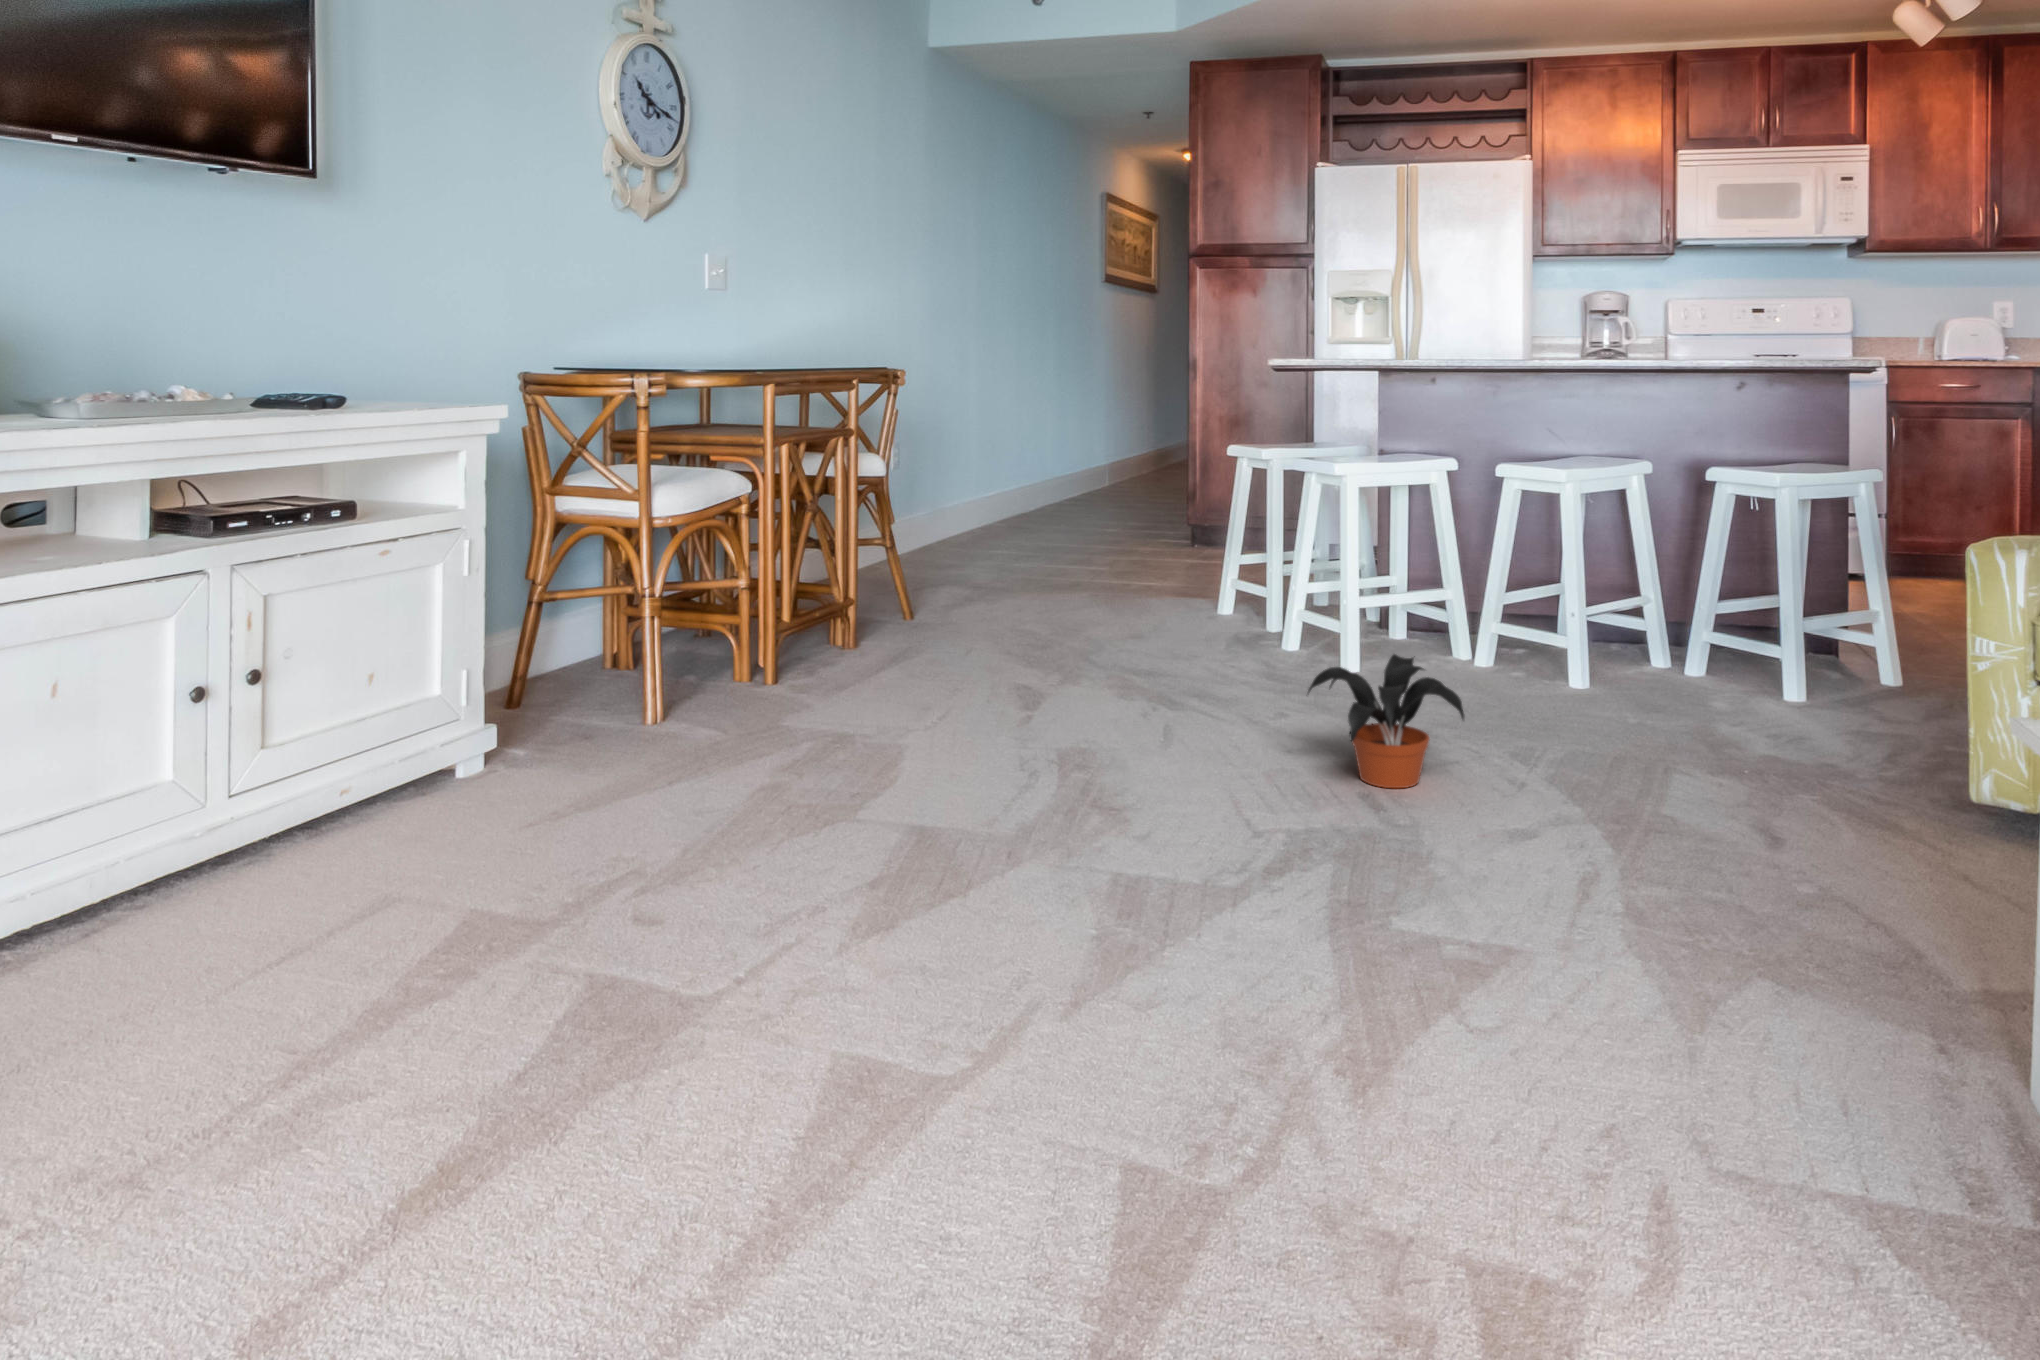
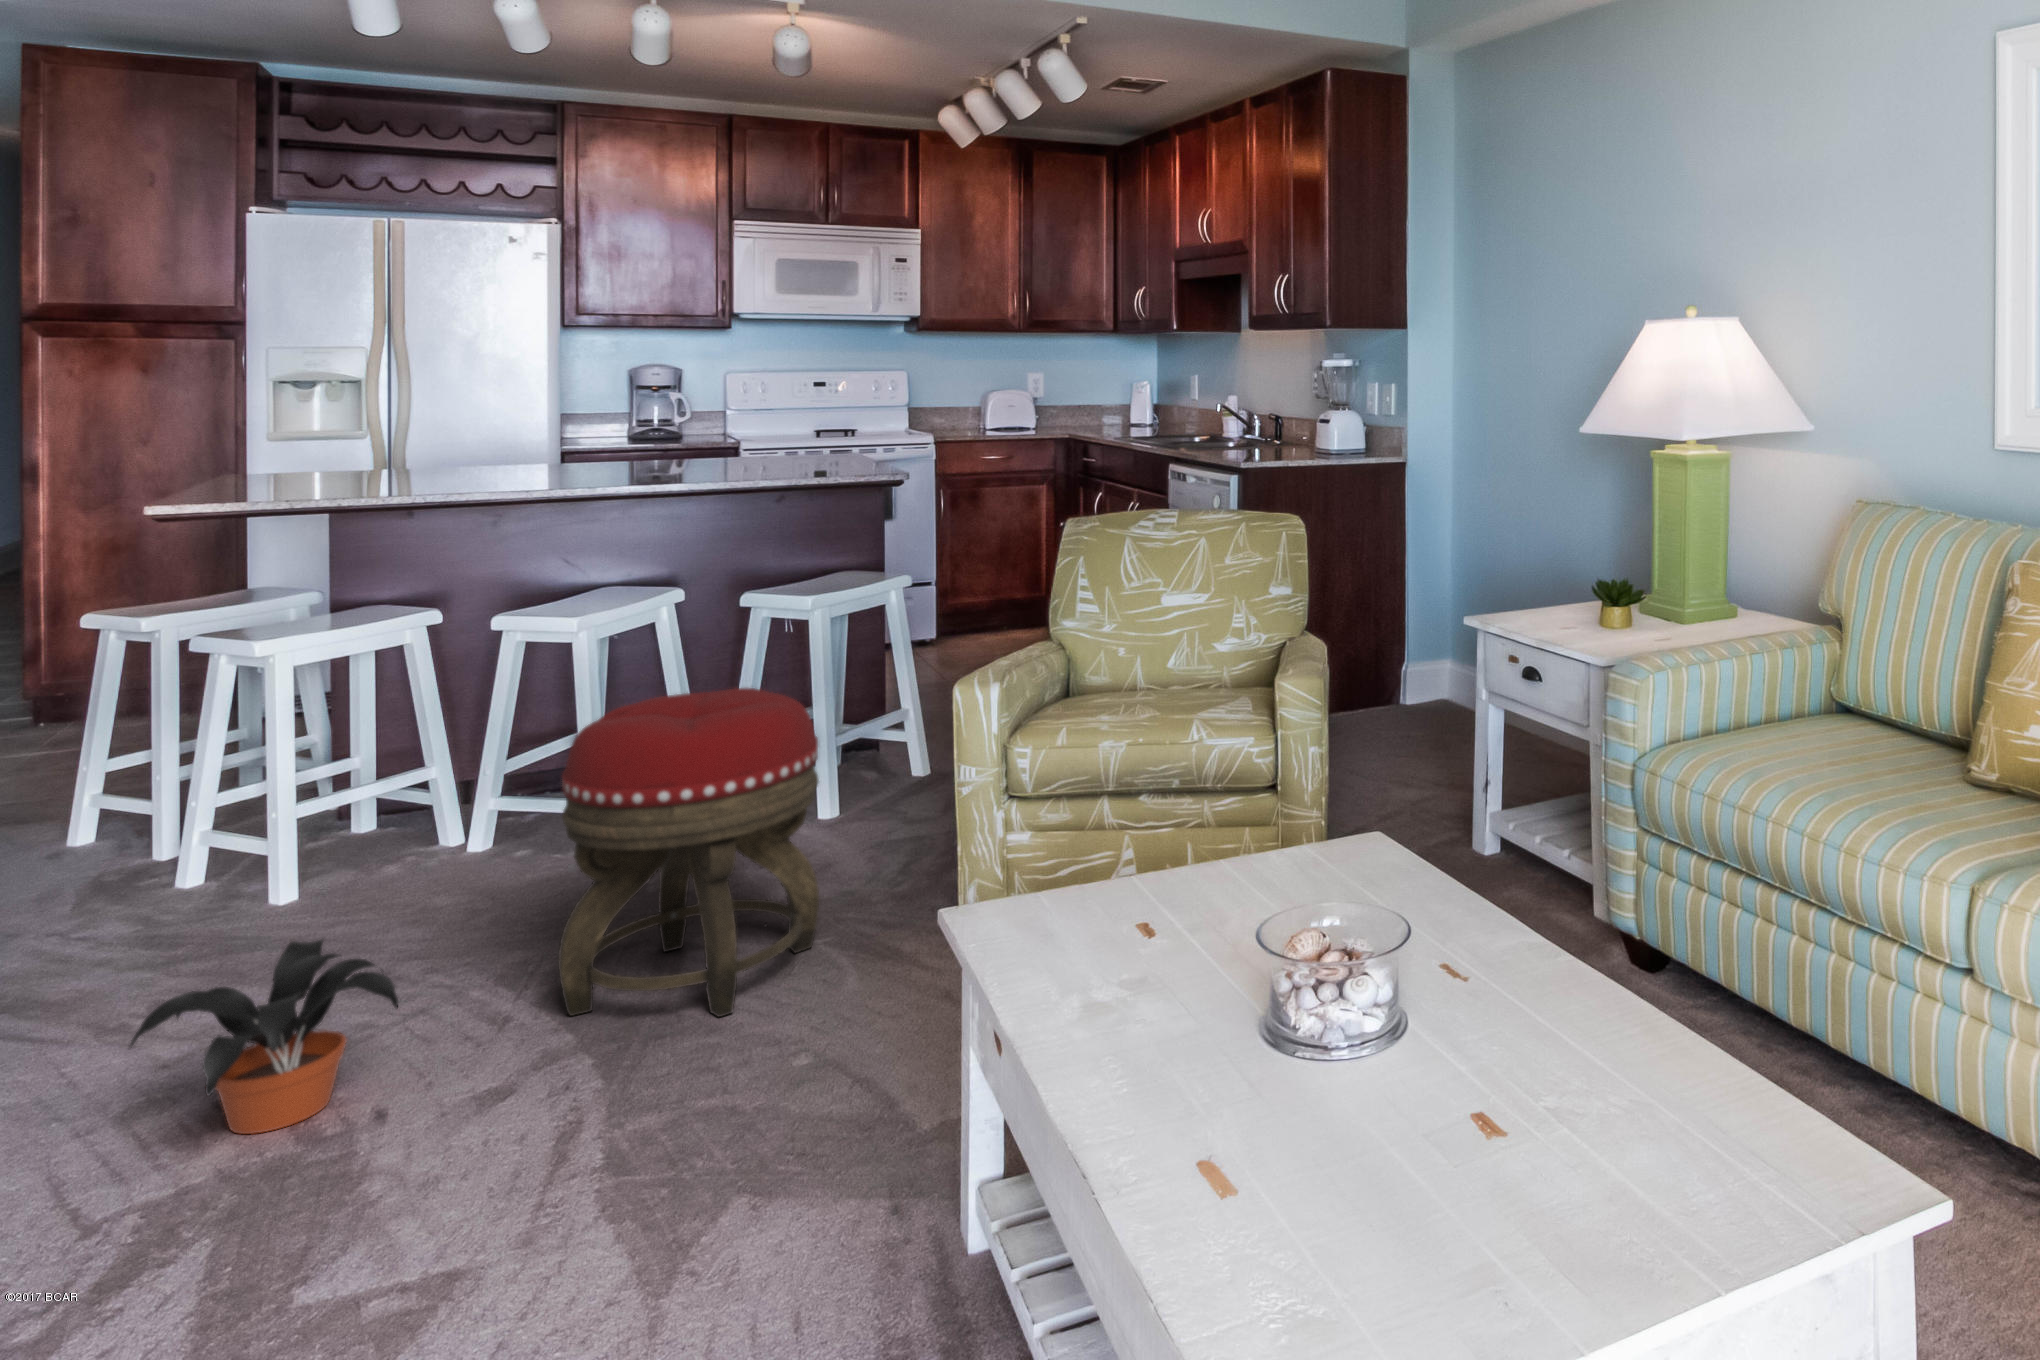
footstool: none [1574,517,1806,820] -> present [558,688,819,1017]

